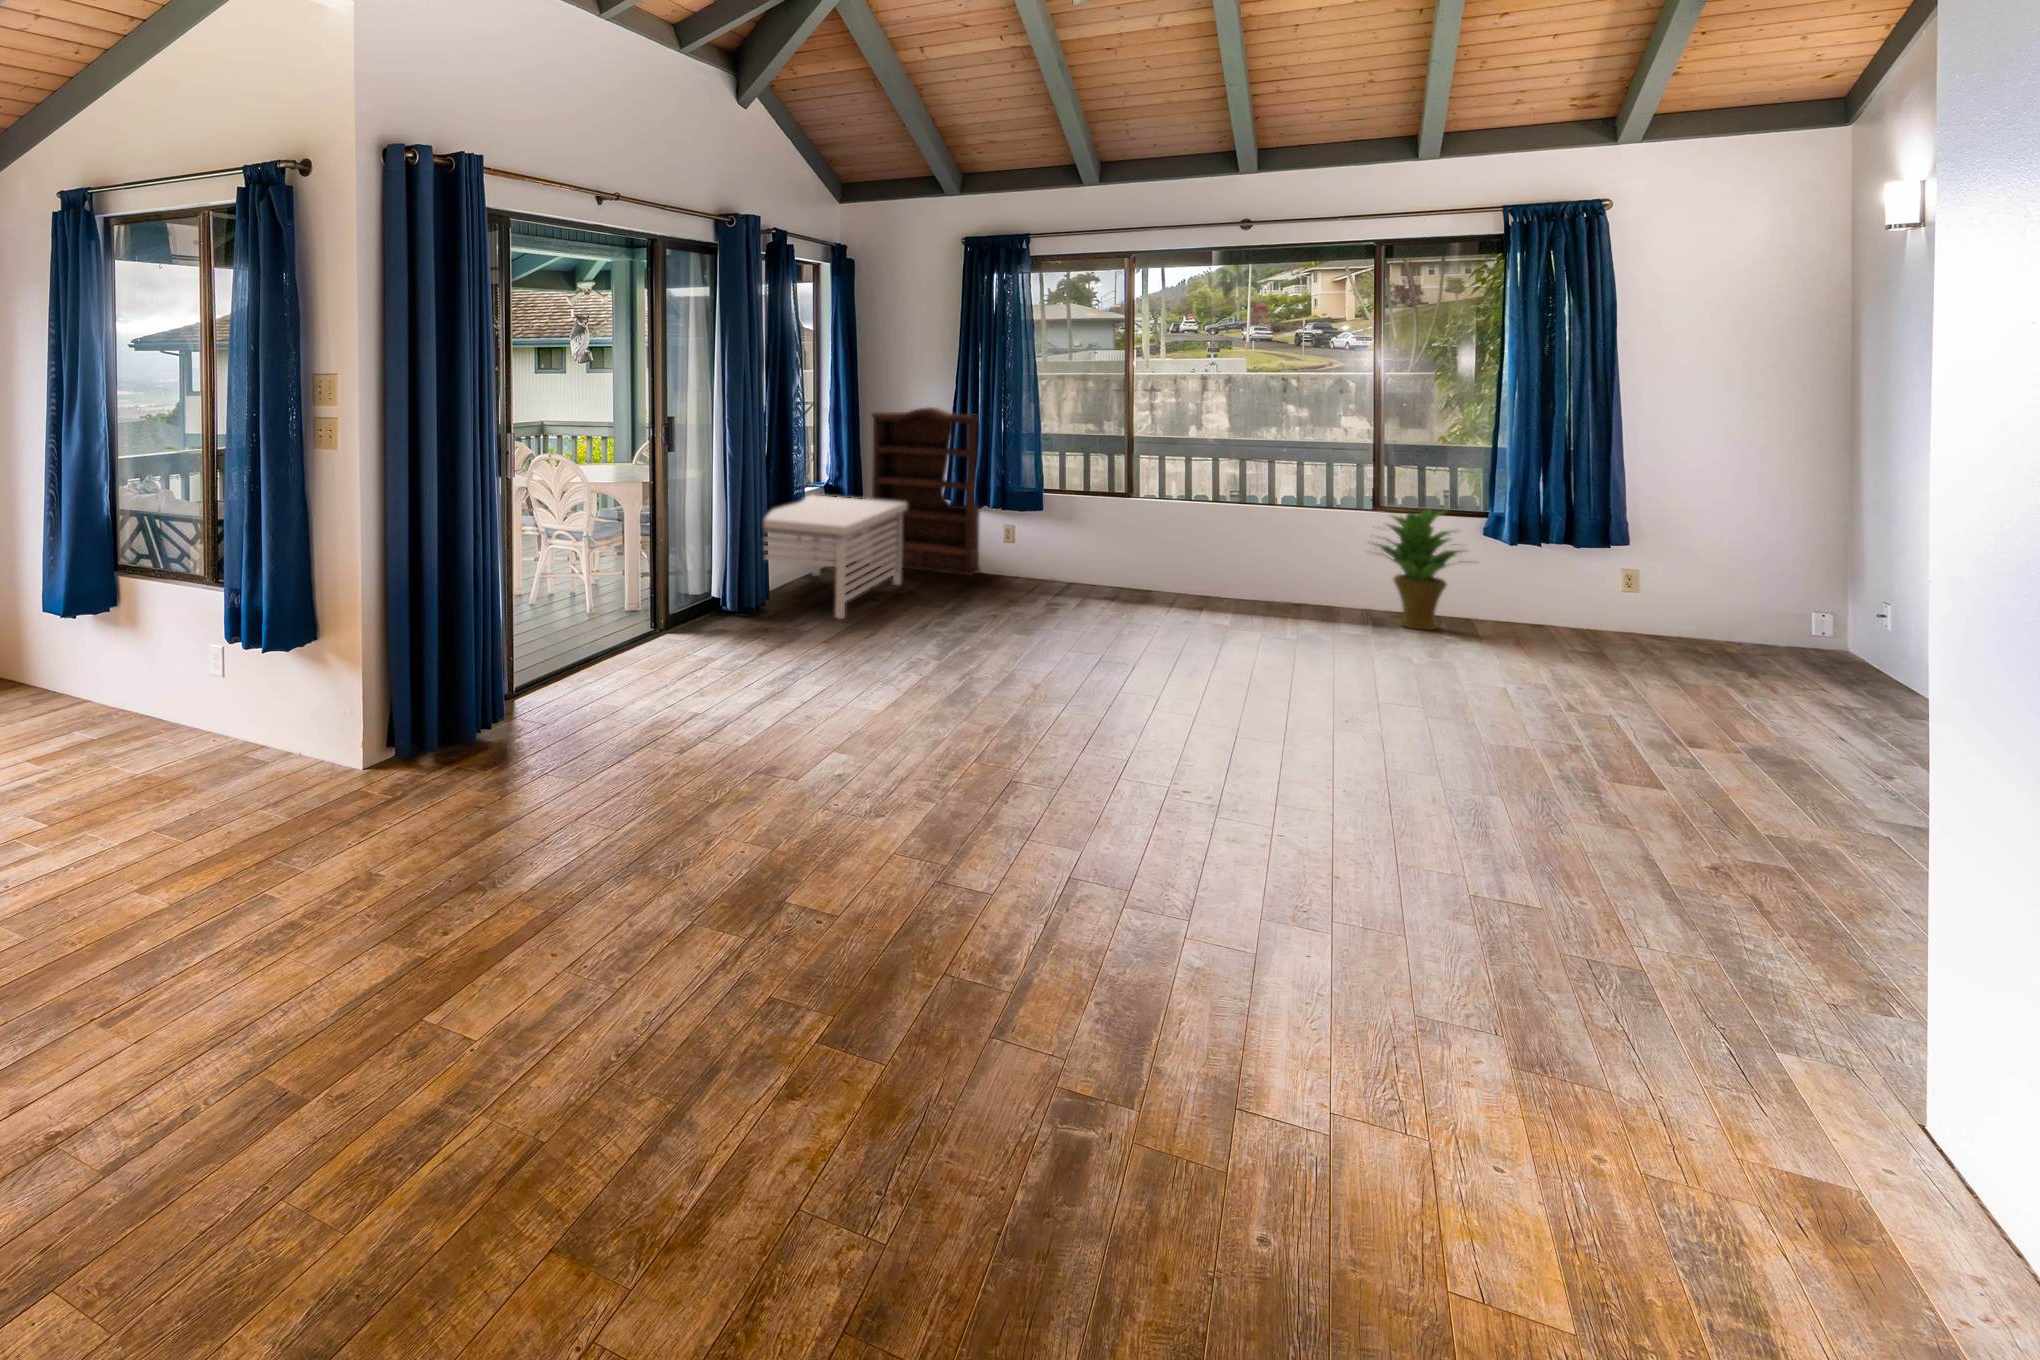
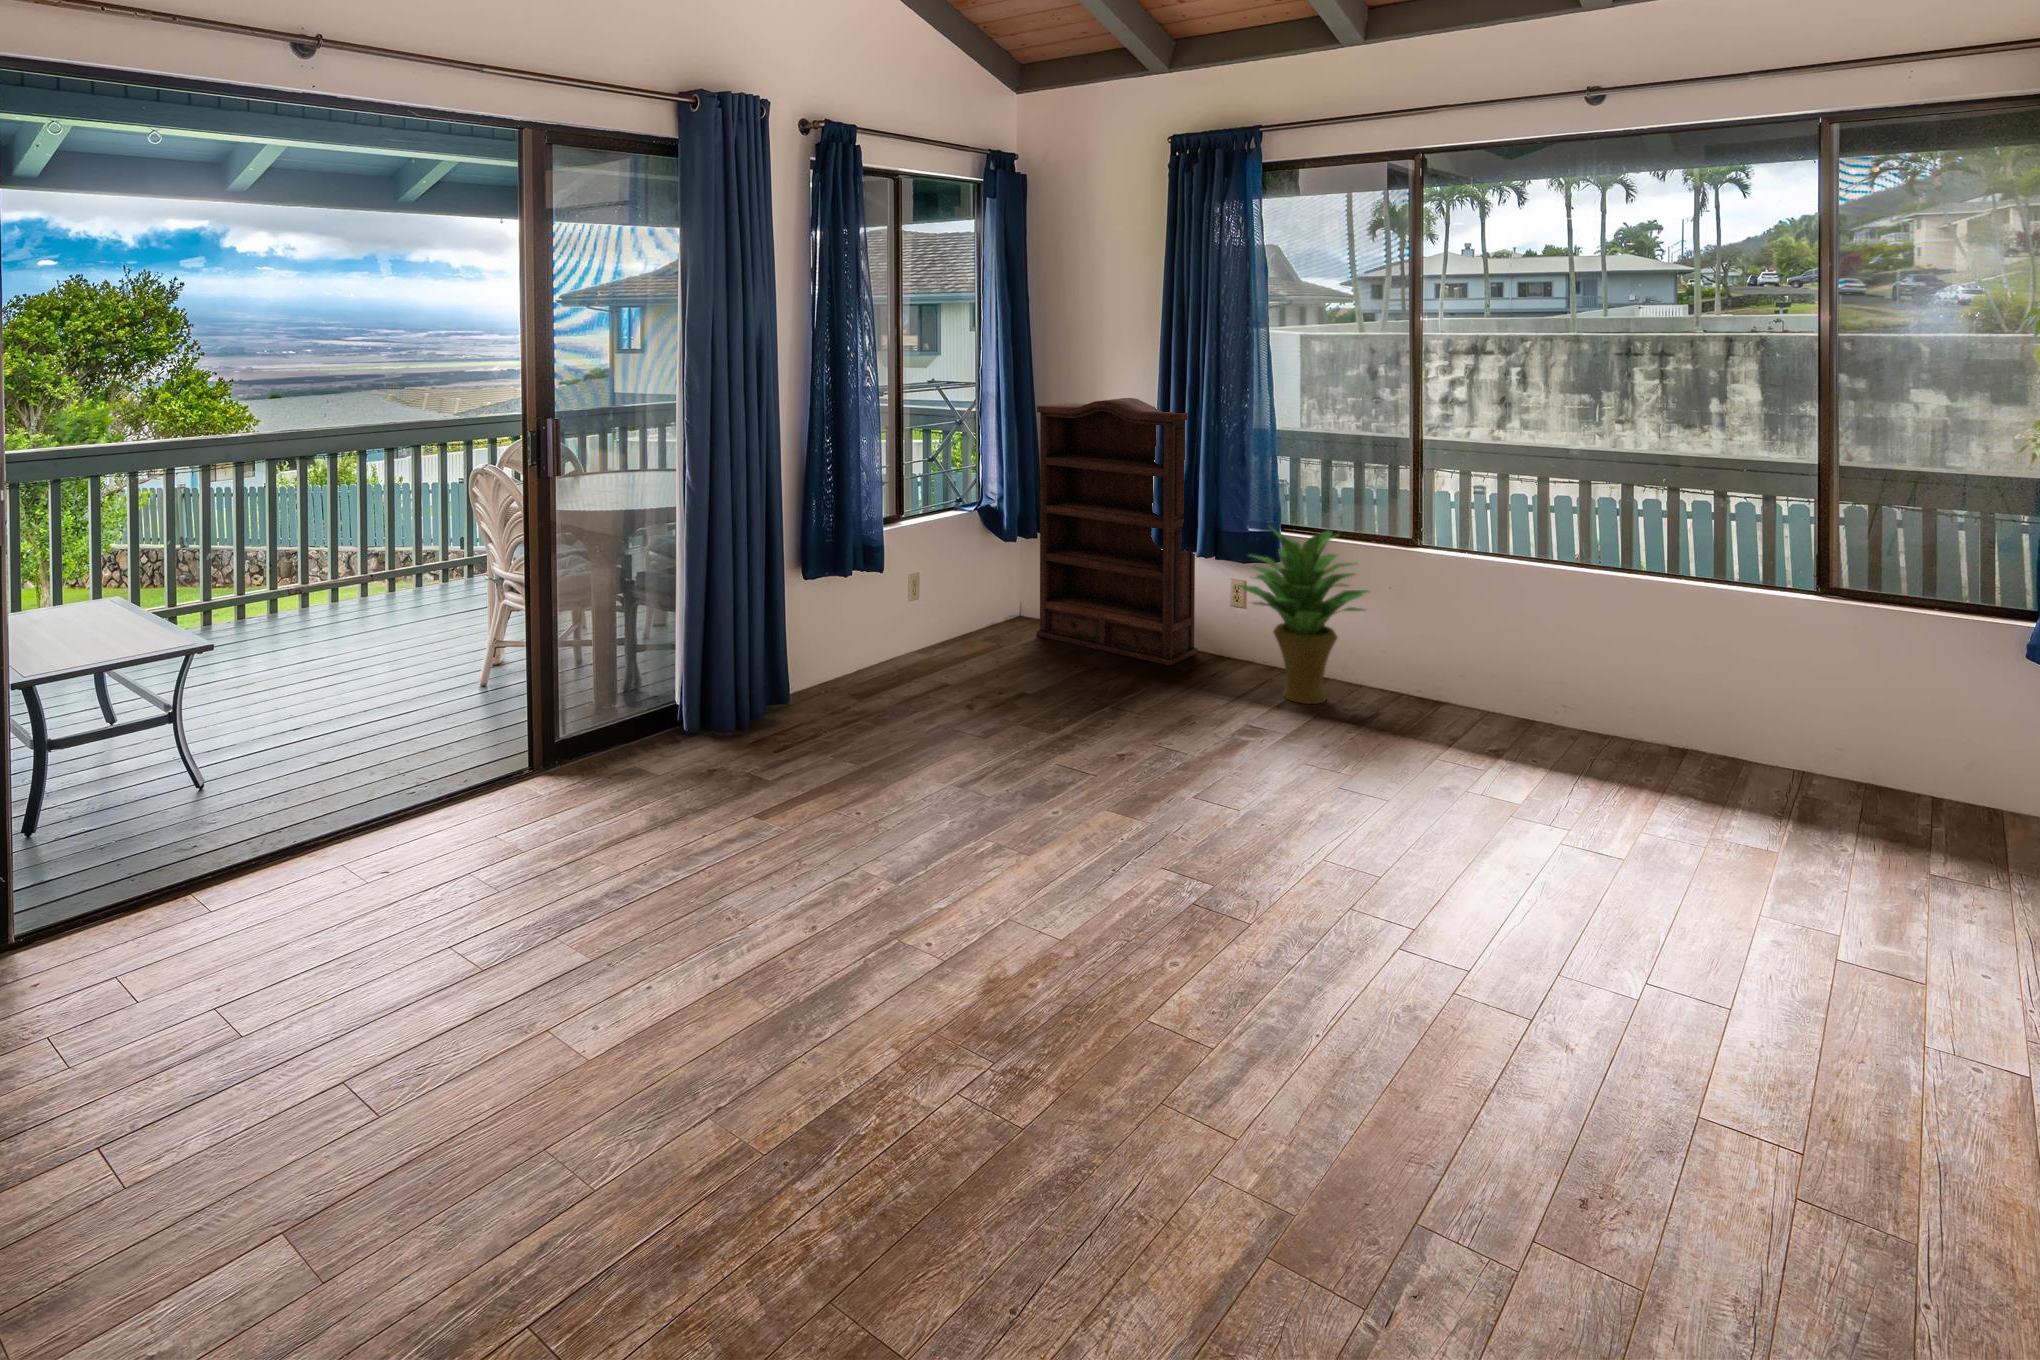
storage bench: present [764,495,907,619] -> none [716,533,1047,765]
potted plant: present [1372,509,1477,630] -> present [1238,527,1369,704]

